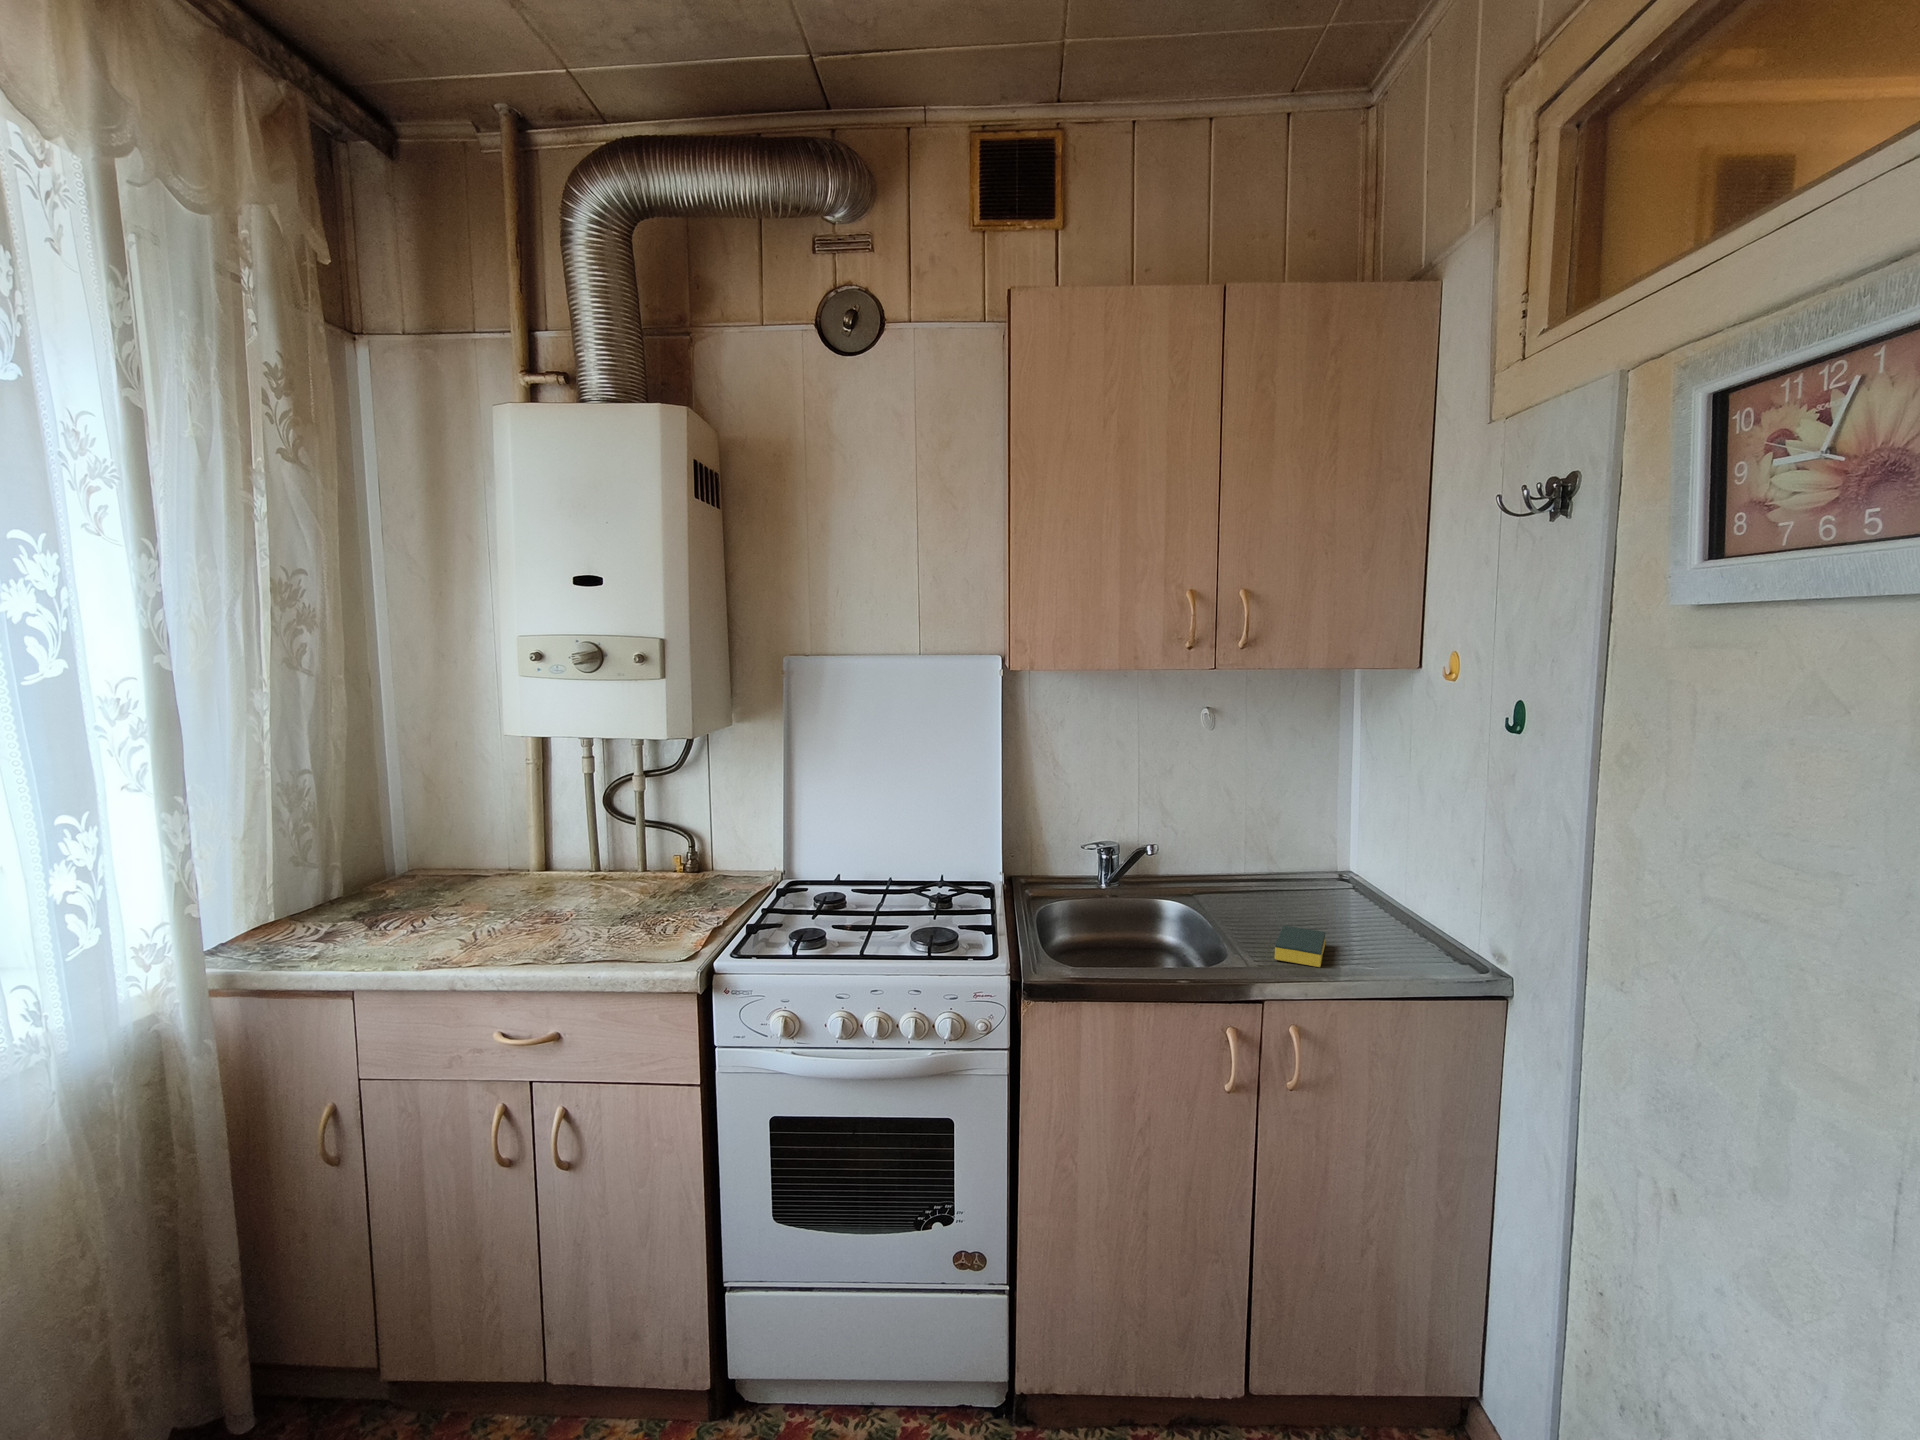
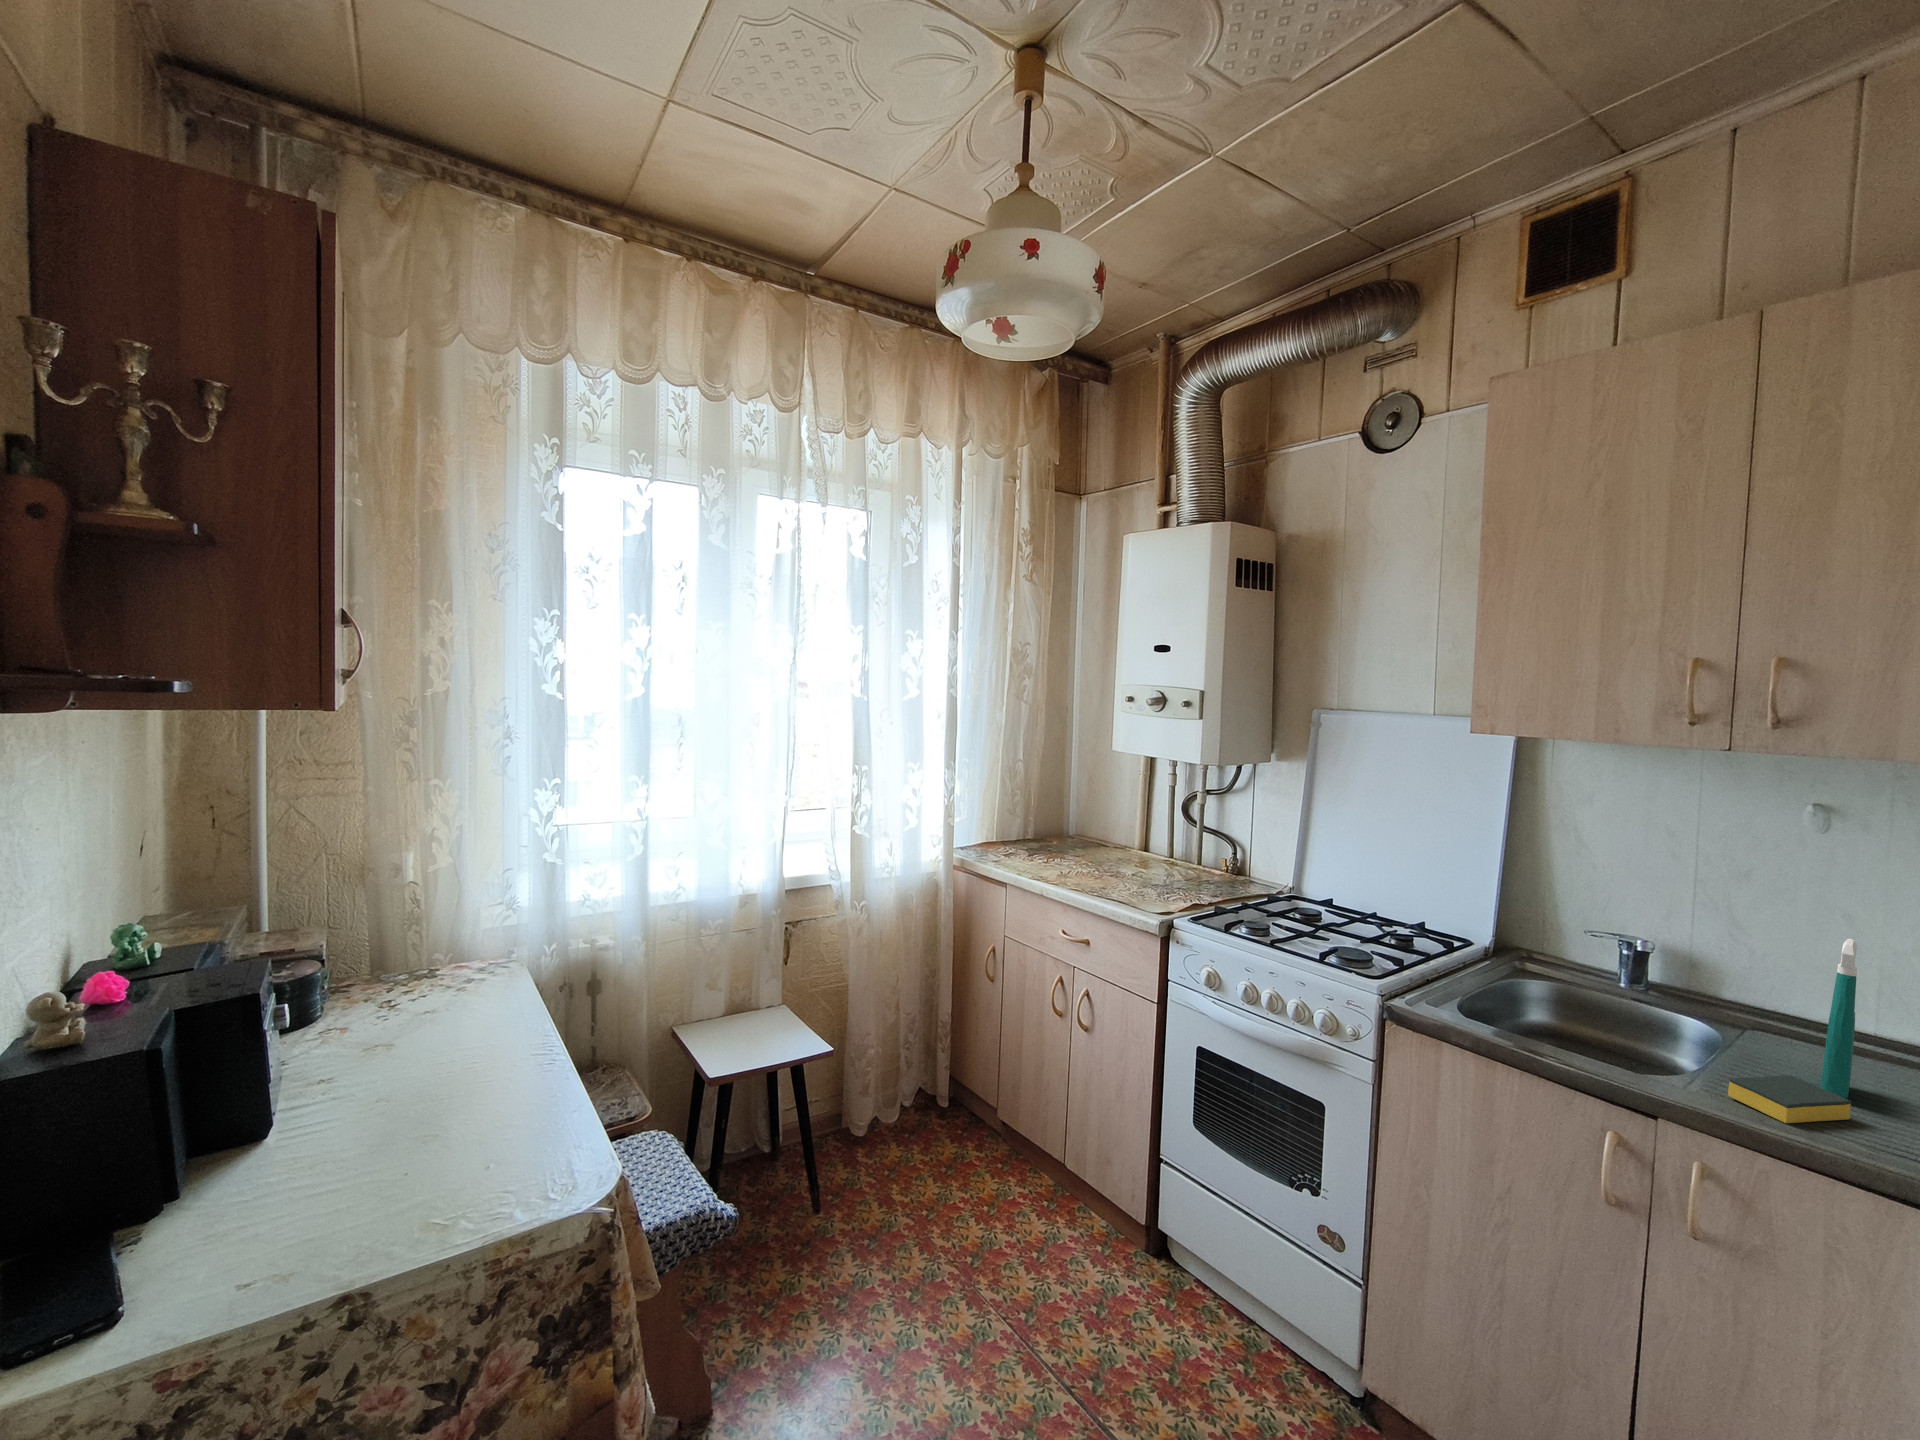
spray bottle: none [1270,808,1304,932] -> present [1821,939,1857,1099]

